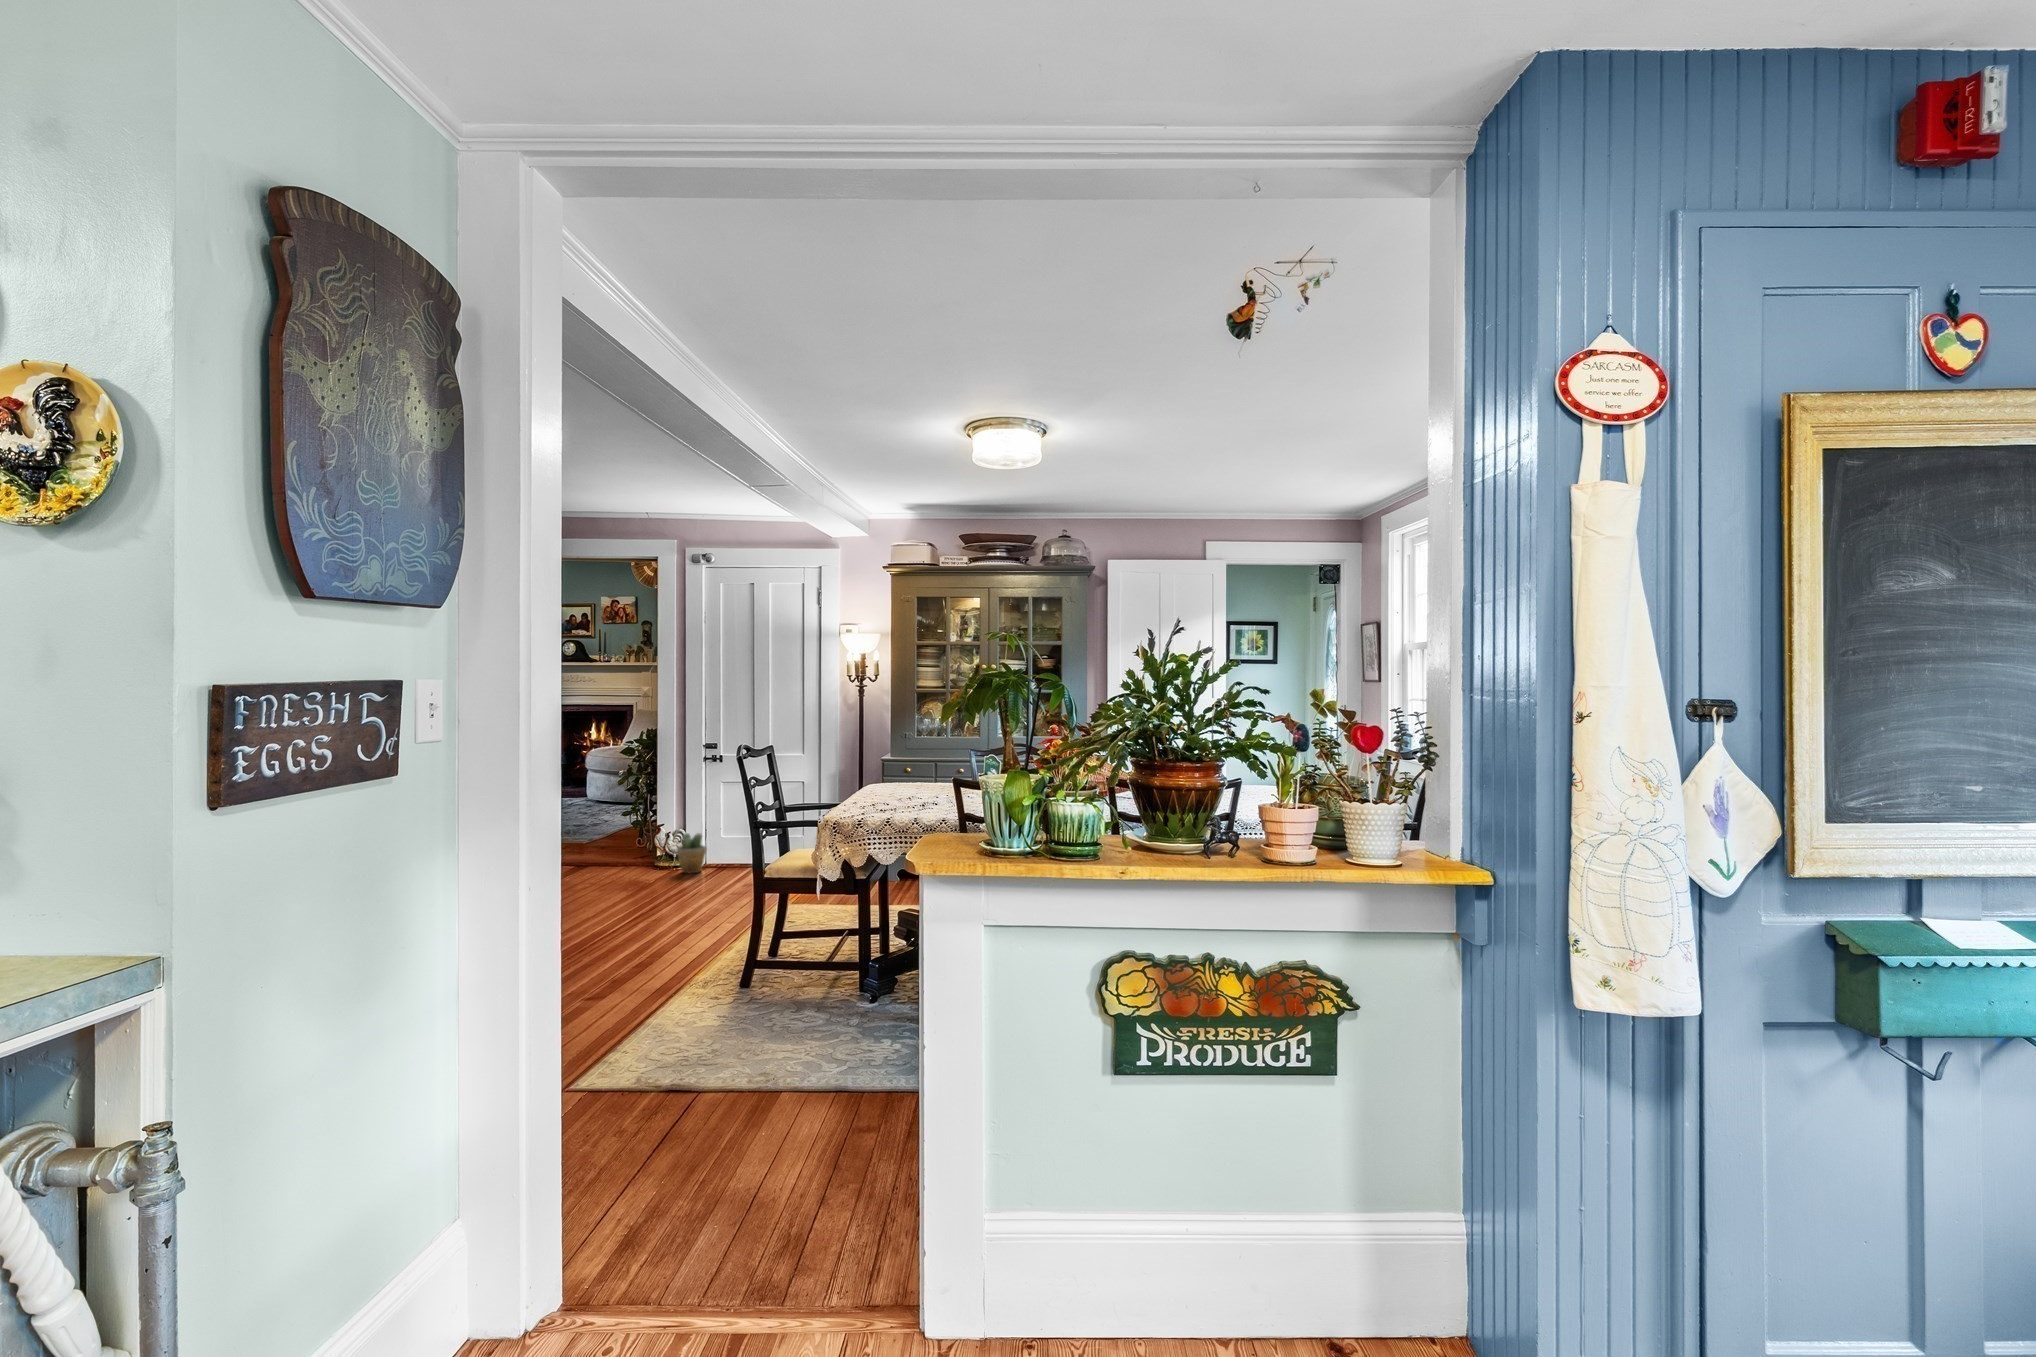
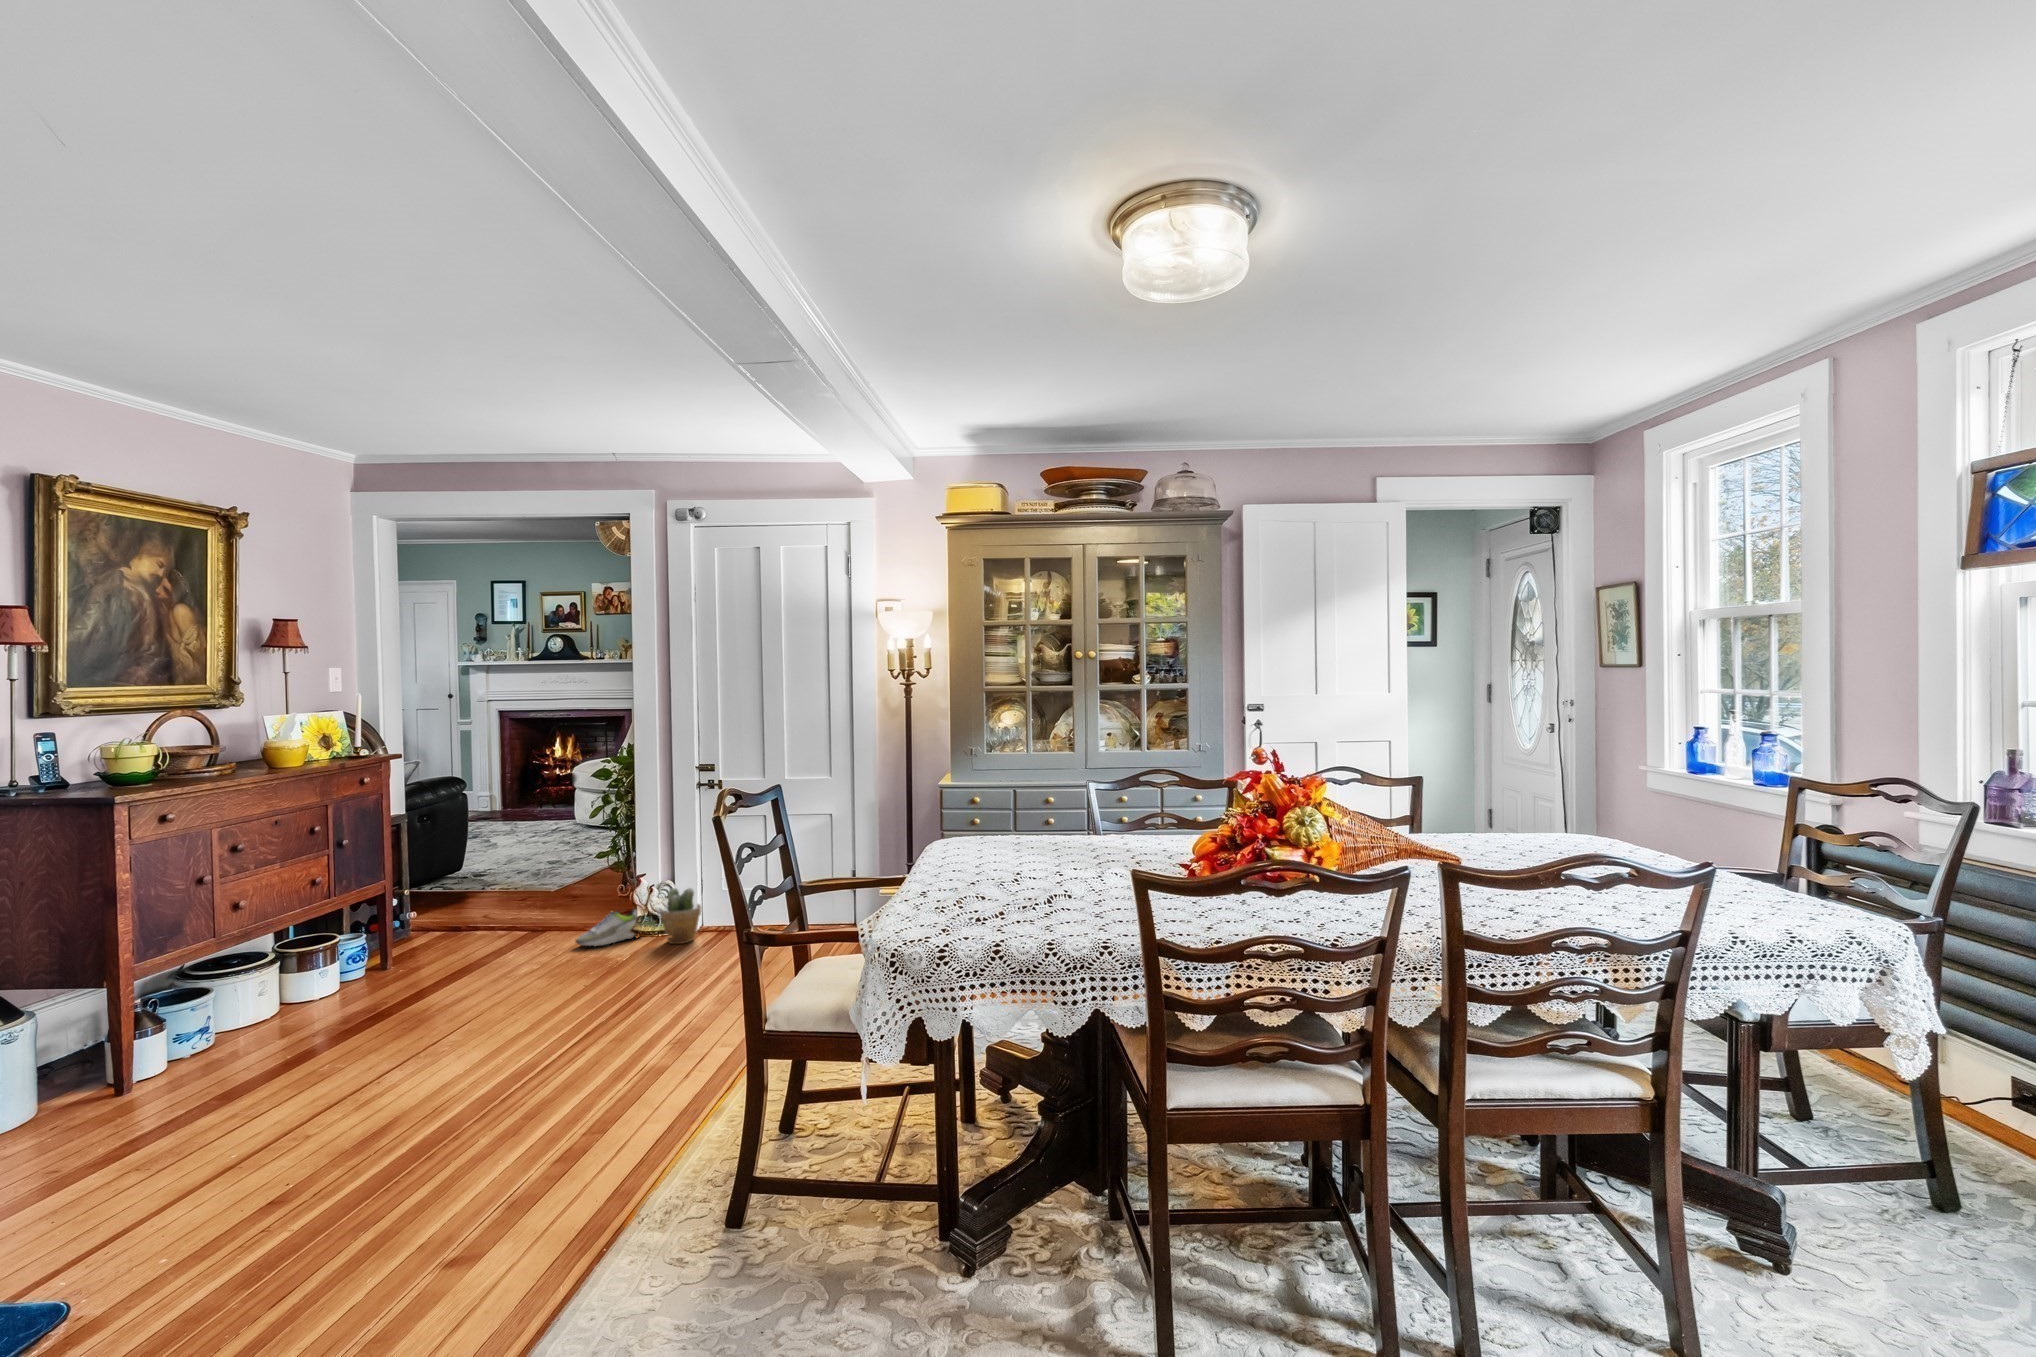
shoe: none [615,848,663,874] -> present [575,909,637,947]

